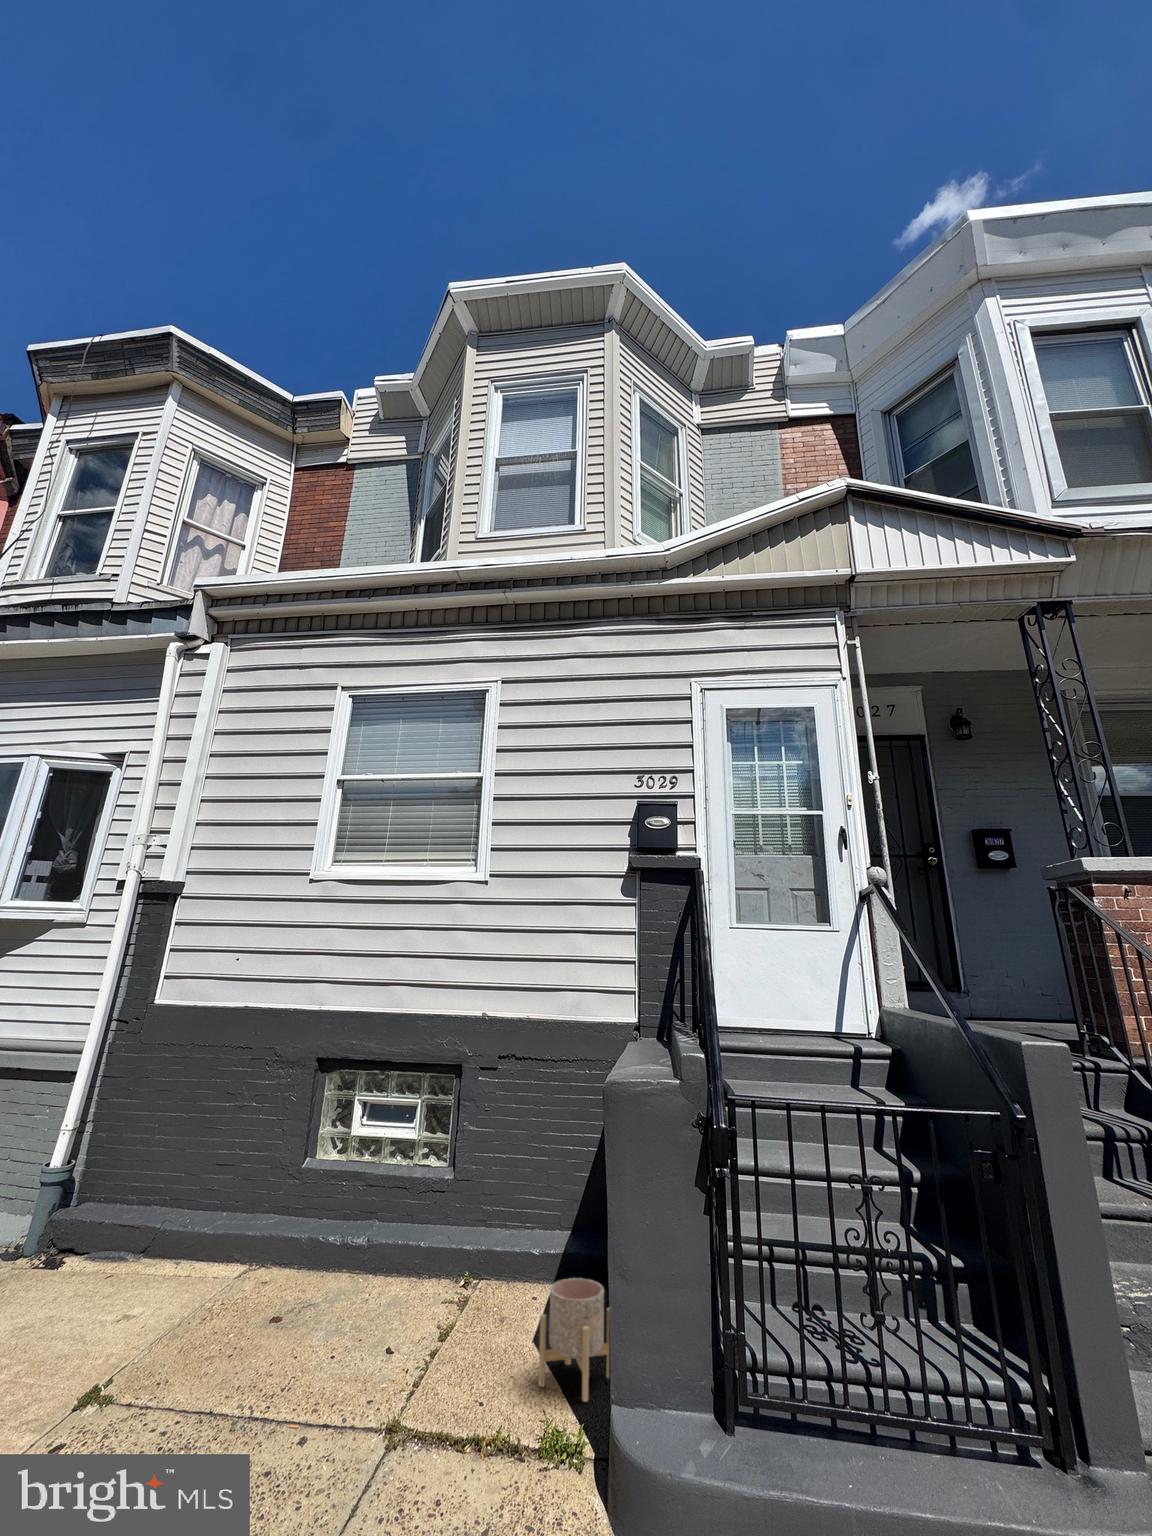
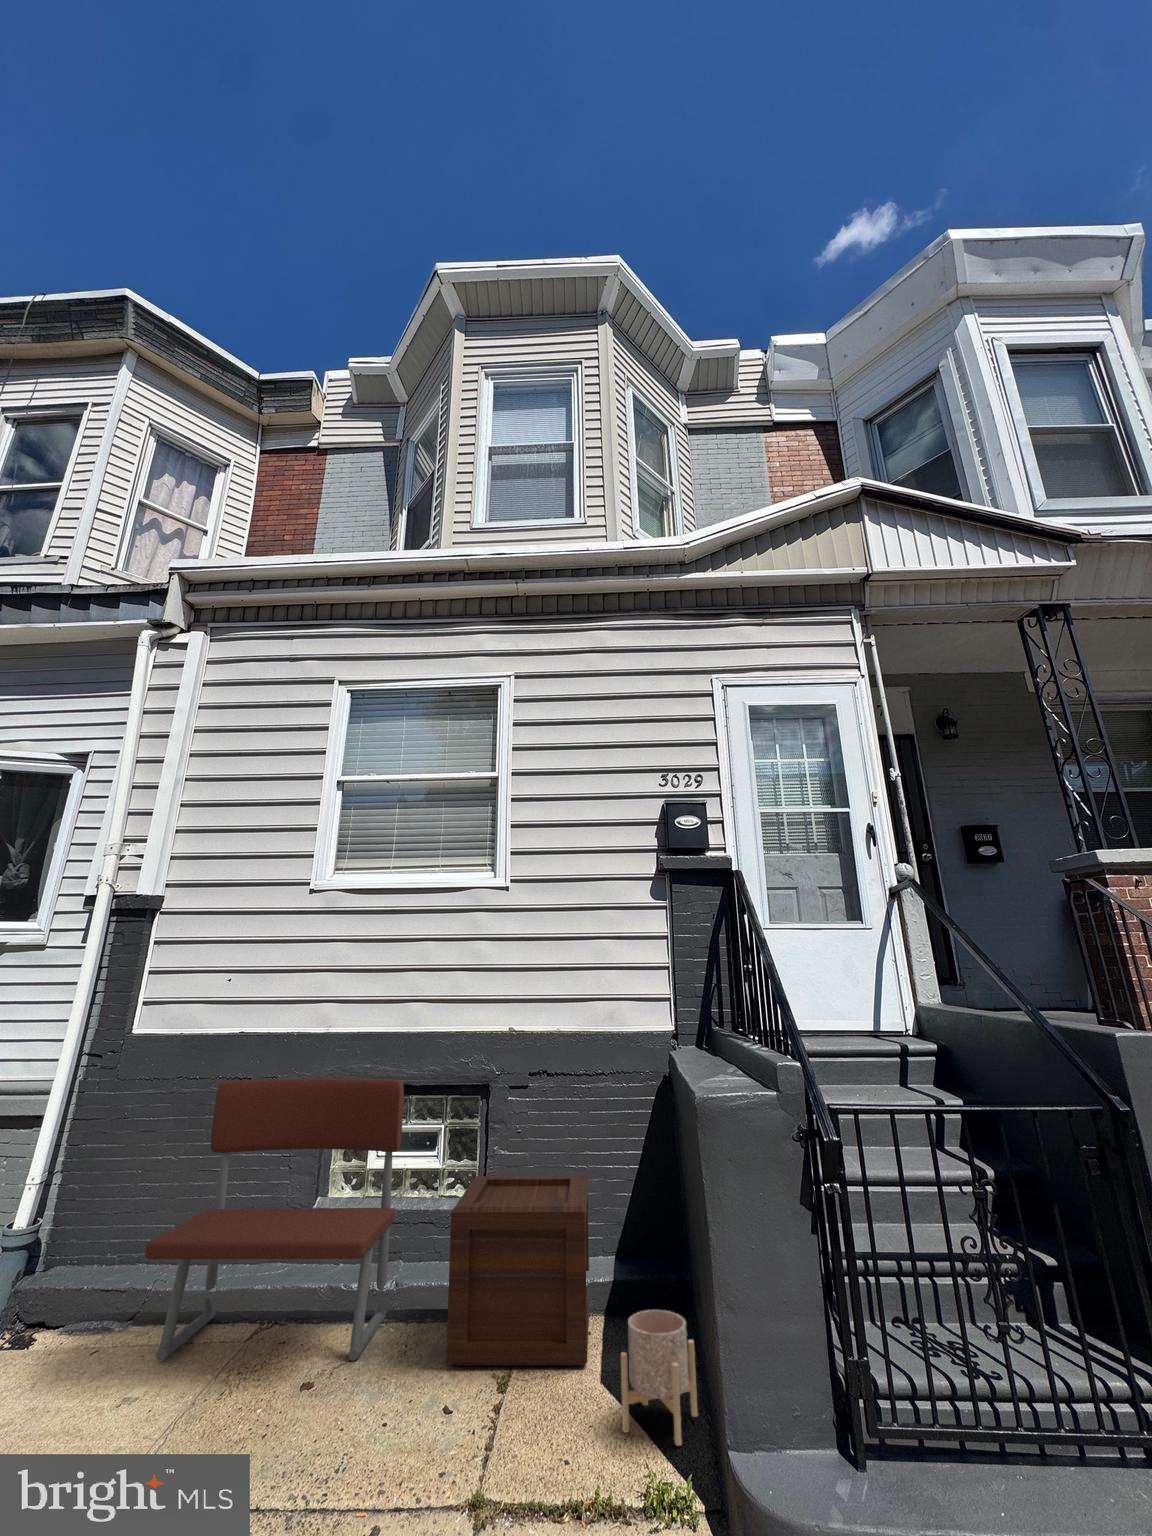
bench: none [145,1052,384,1307] -> present [145,1078,404,1361]
wooden crate: none [400,1149,550,1326] -> present [446,1176,589,1366]

